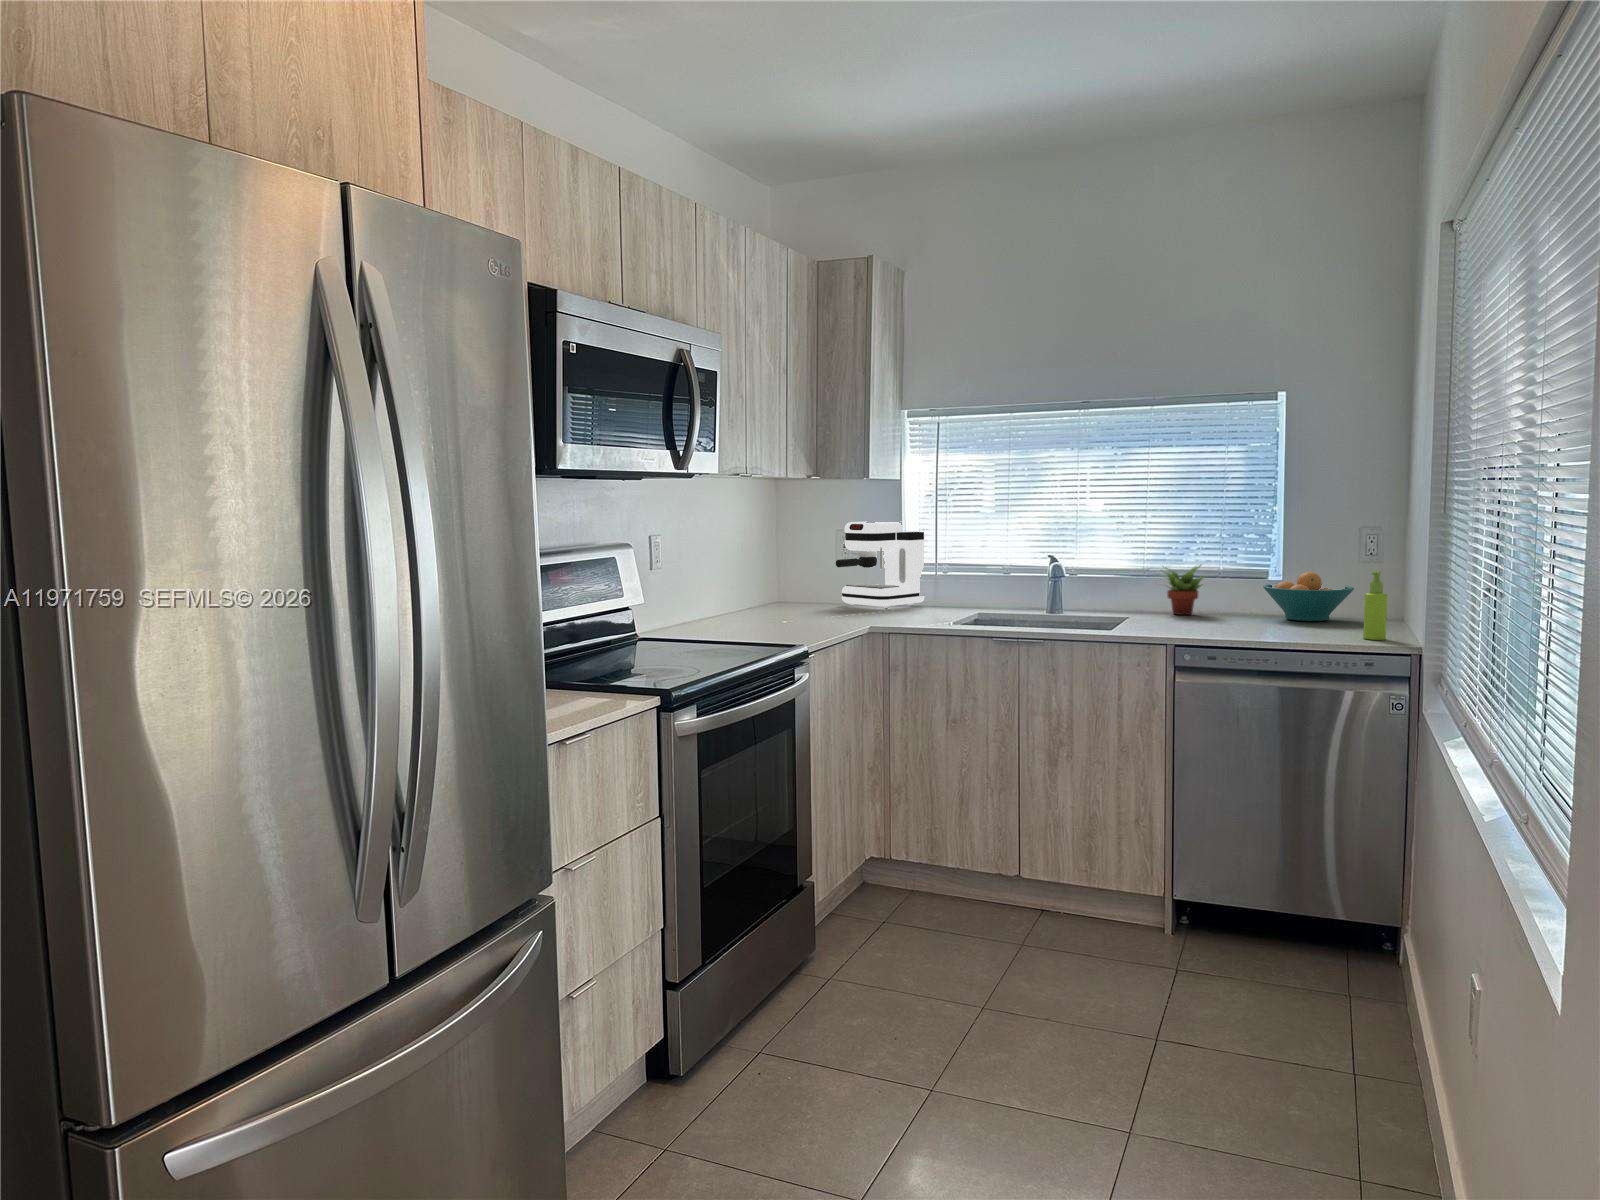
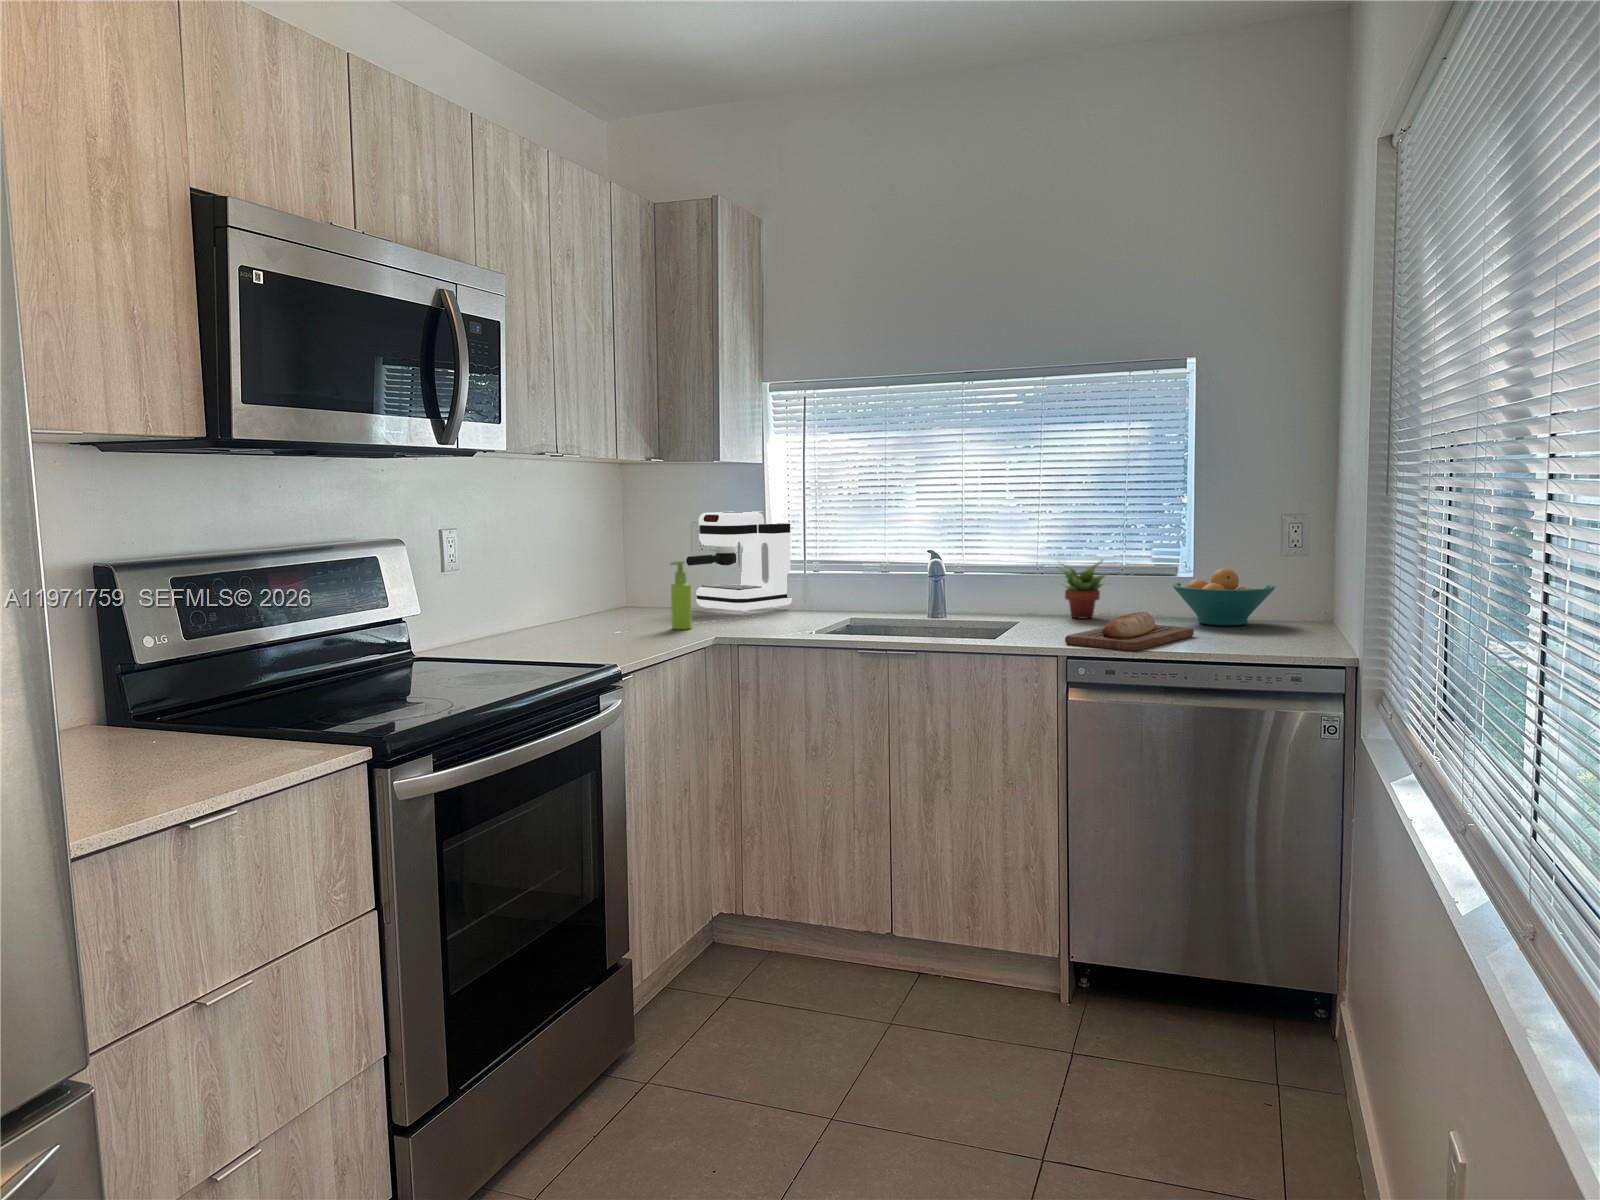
soap dispenser: present [1363,571,1387,640] -> present [671,561,692,629]
bread loaf: none [1171,608,1282,639] -> present [1065,612,1194,651]

